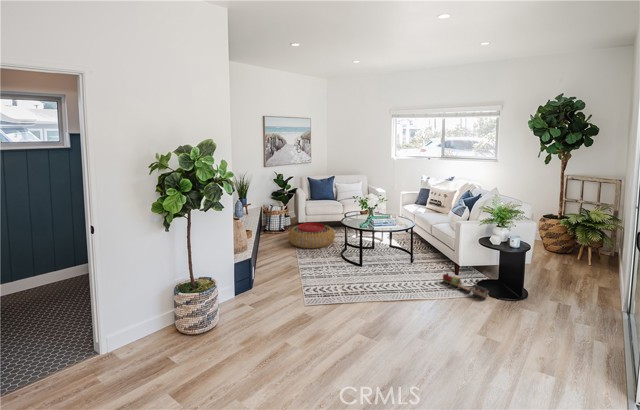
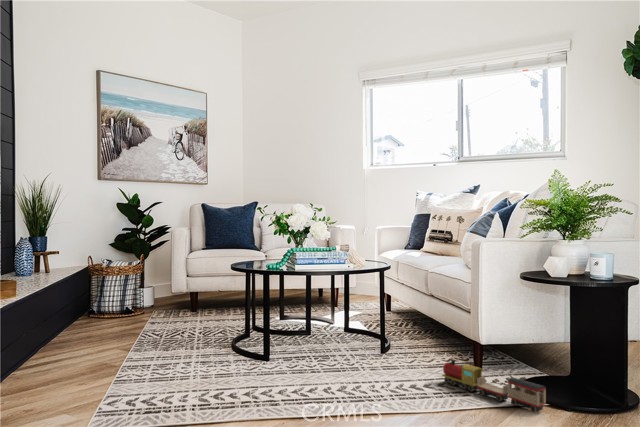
pouf: present [288,223,335,248] -> none [125,283,231,333]

